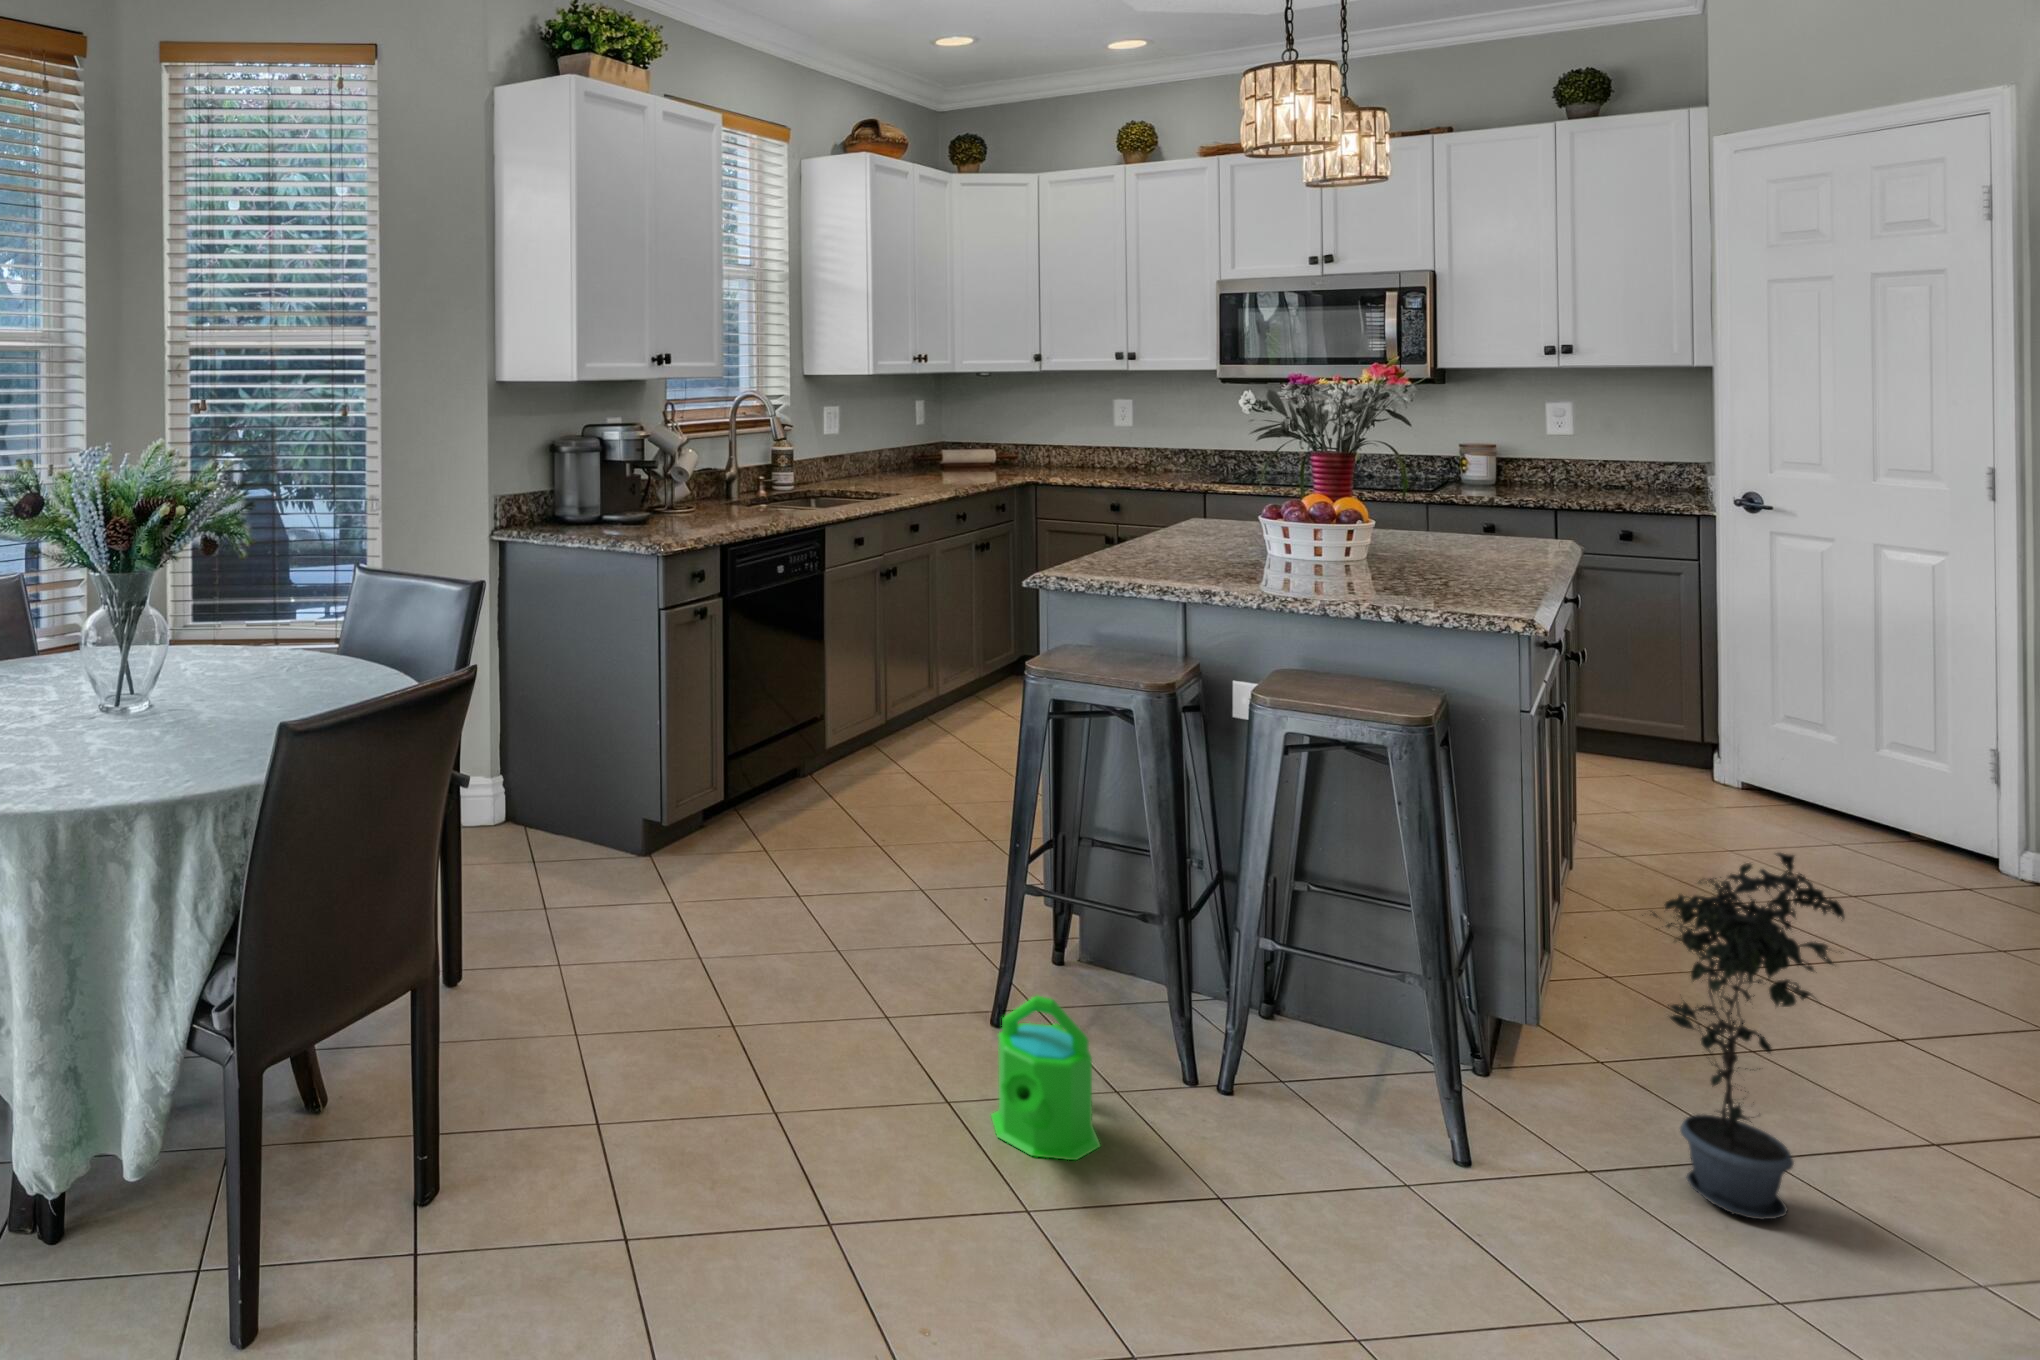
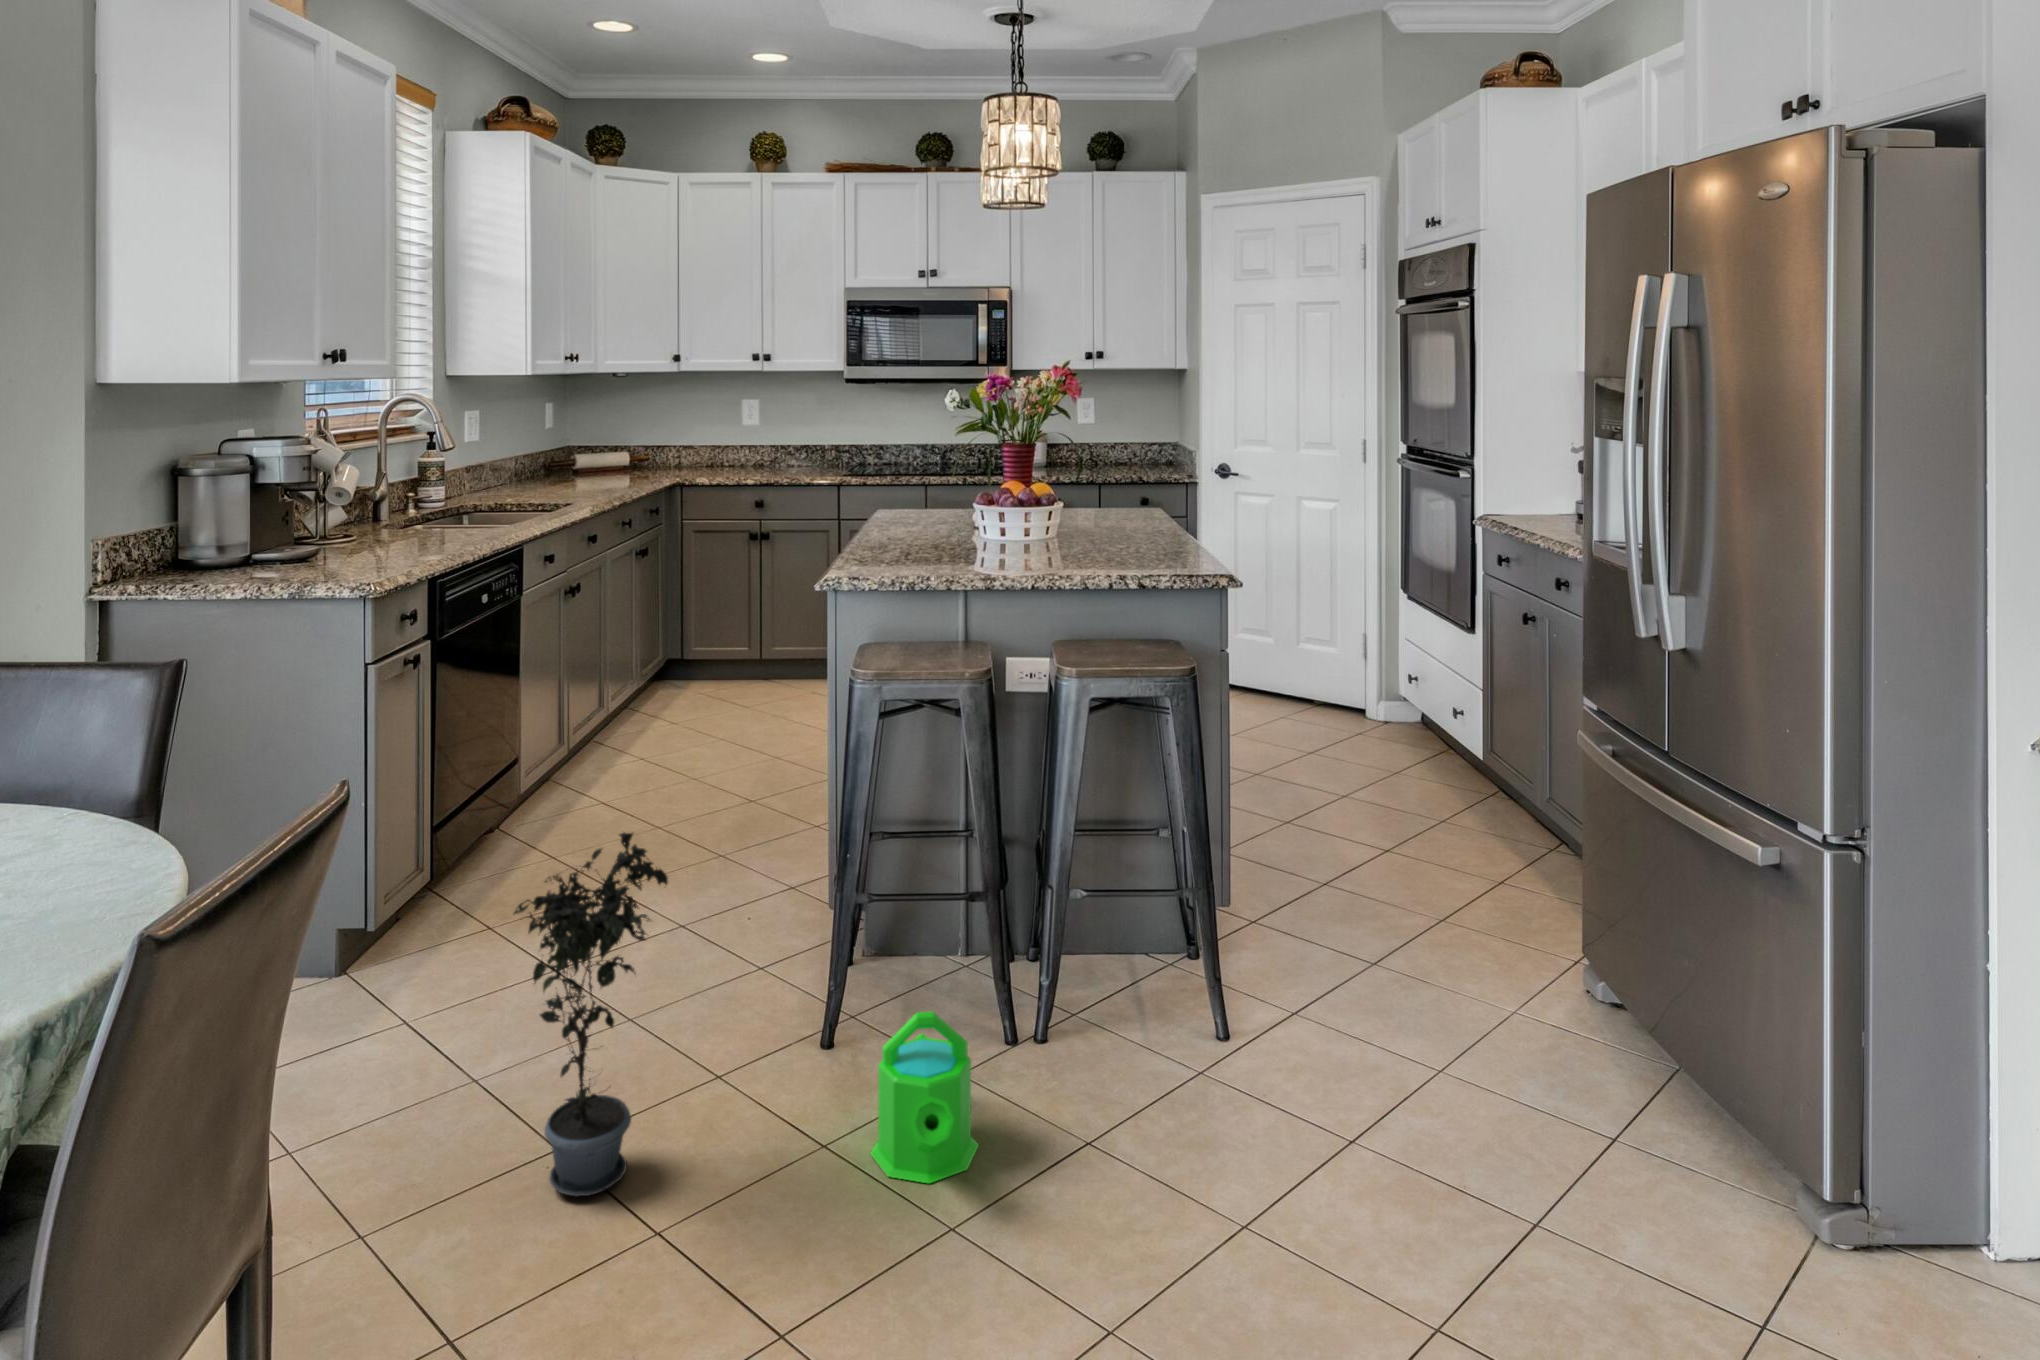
potted plant: present [1642,853,1844,1219] -> present [514,833,668,1197]

